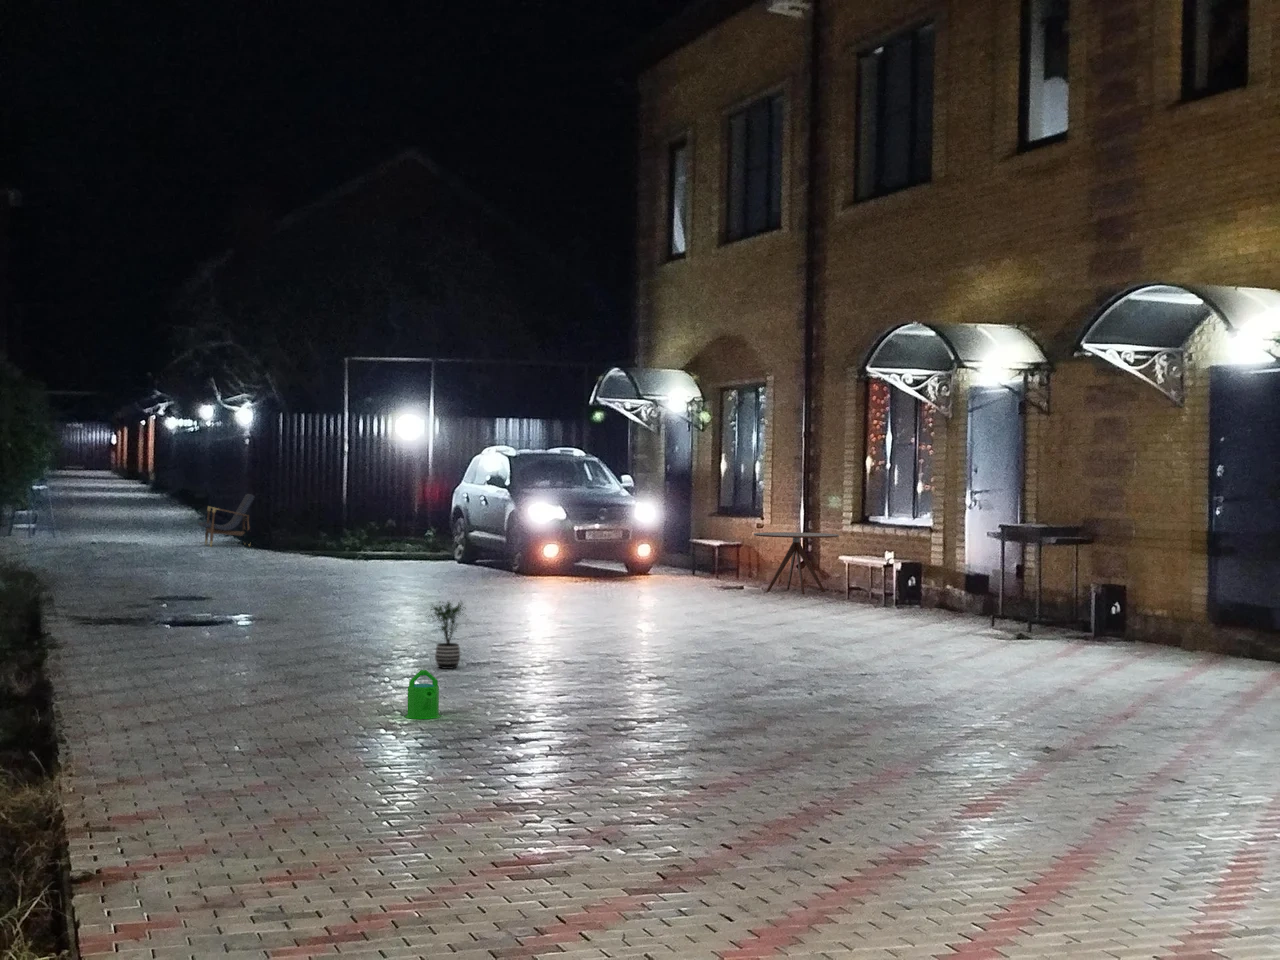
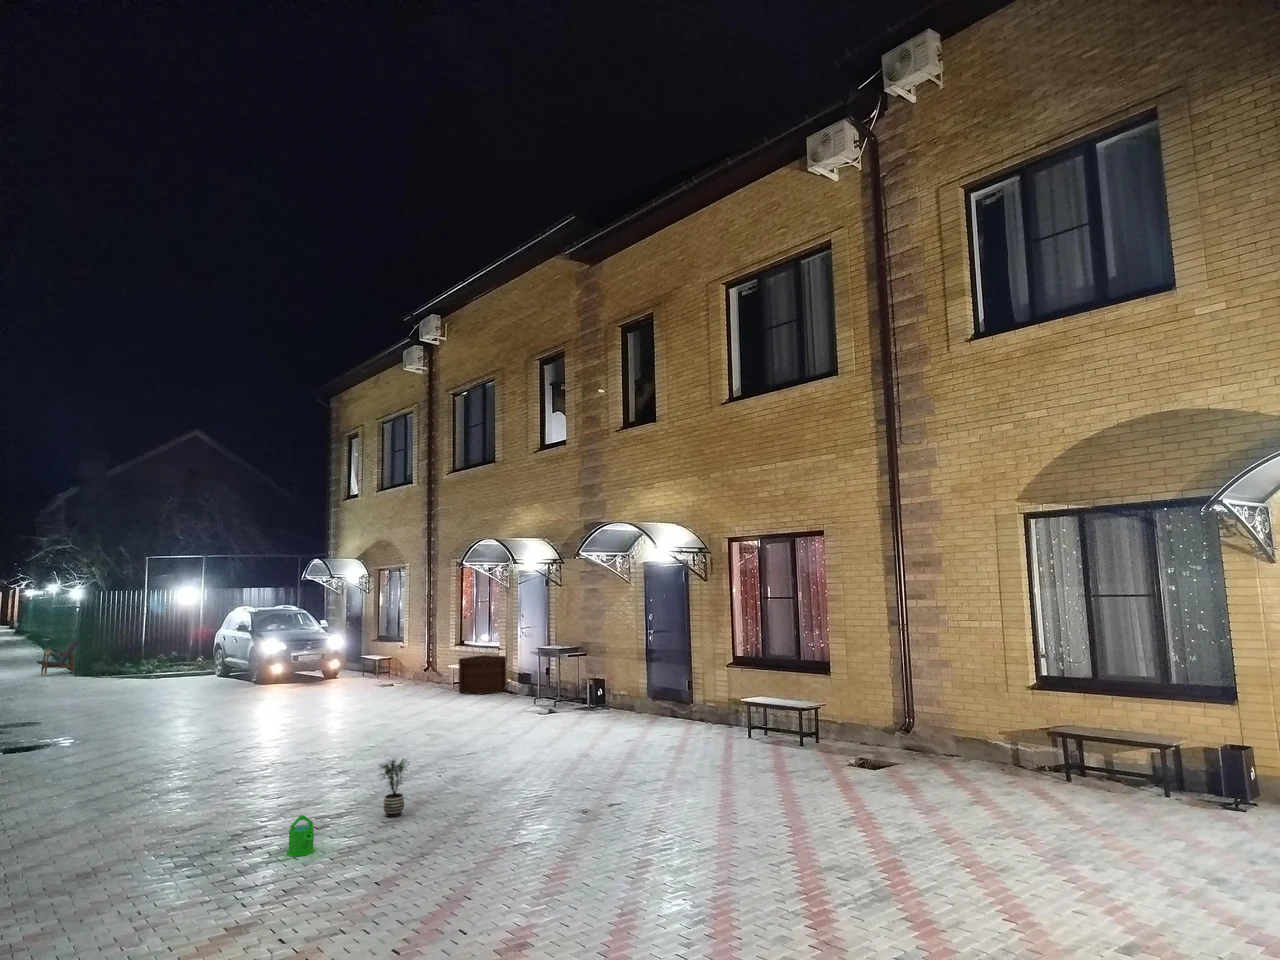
round table: present [754,532,839,594] -> none [399,652,448,688]
wooden crate: none [856,541,946,608] -> present [459,655,507,695]
potted plant: present [426,602,466,669] -> present [379,759,410,817]
watering can: present [405,670,441,719] -> present [287,815,315,856]

